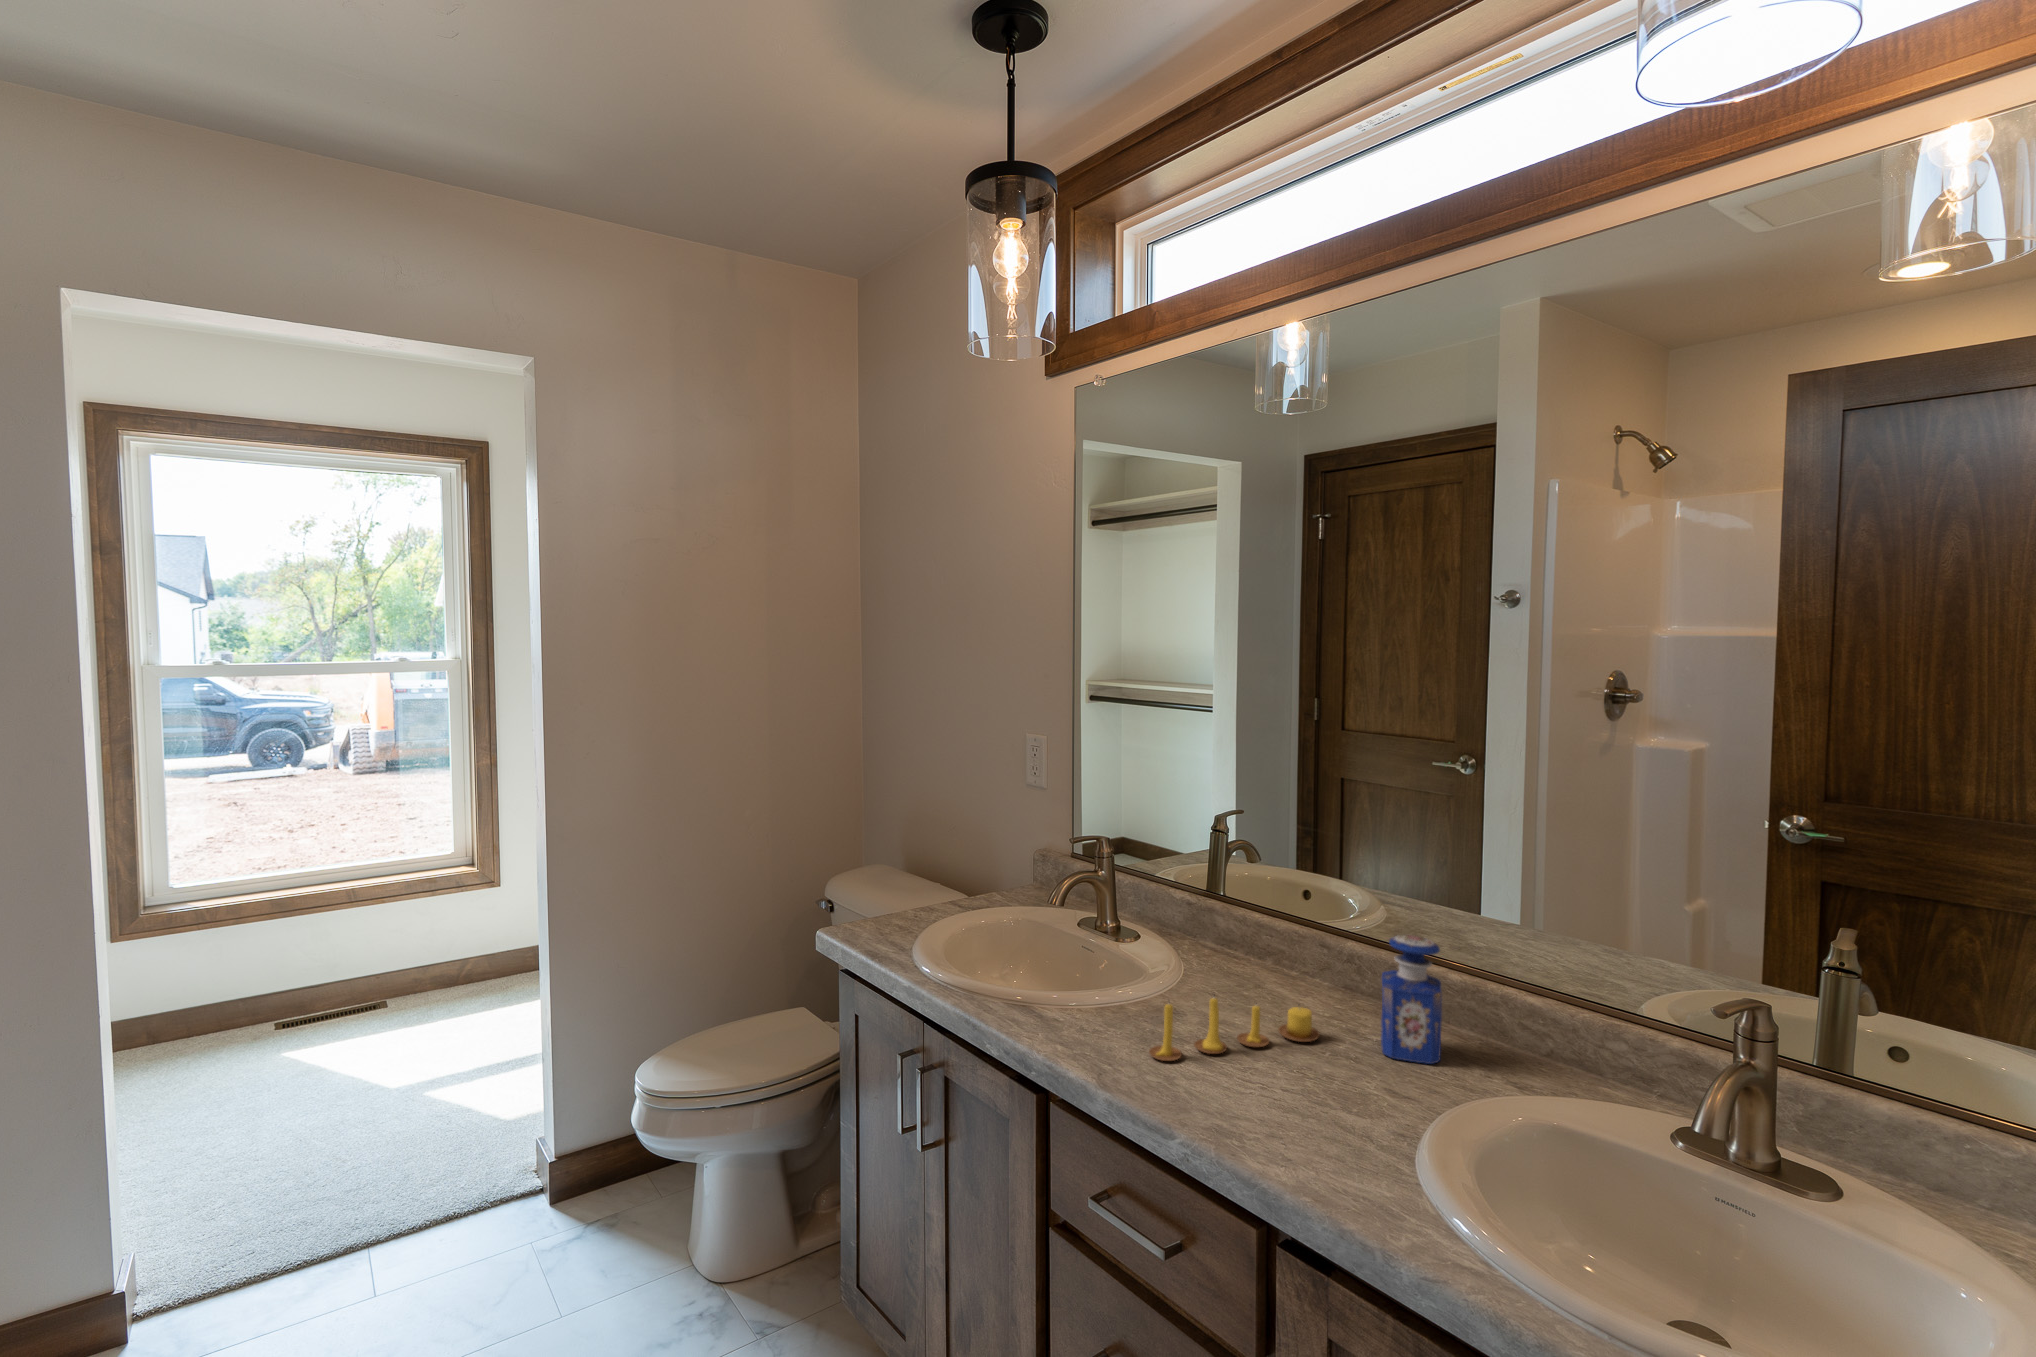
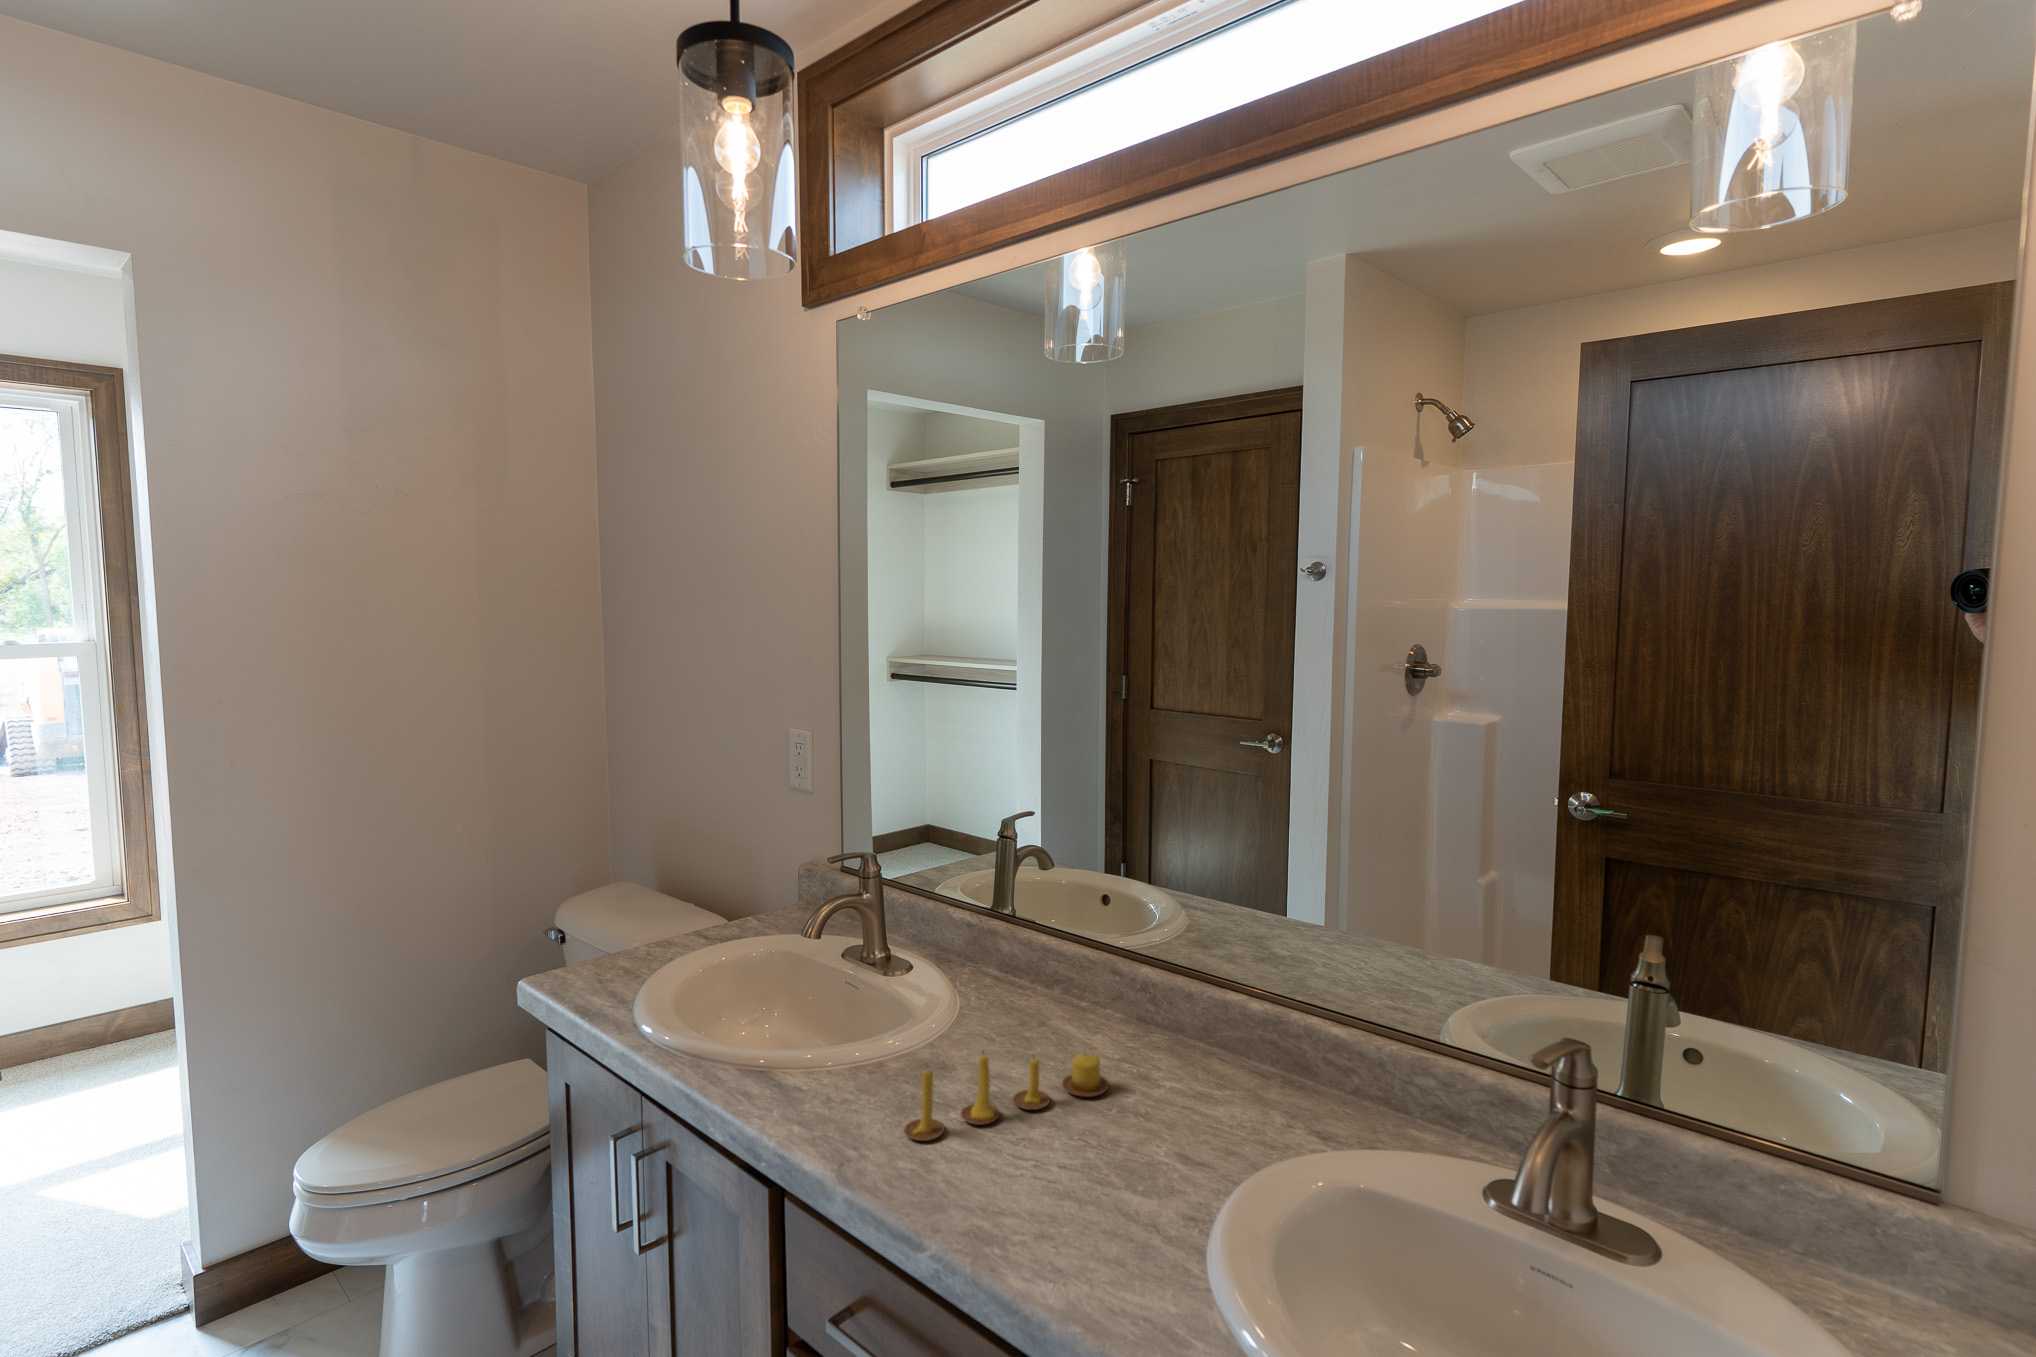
perfume bottle: present [1381,935,1442,1064] -> none [1176,965,1241,1114]

